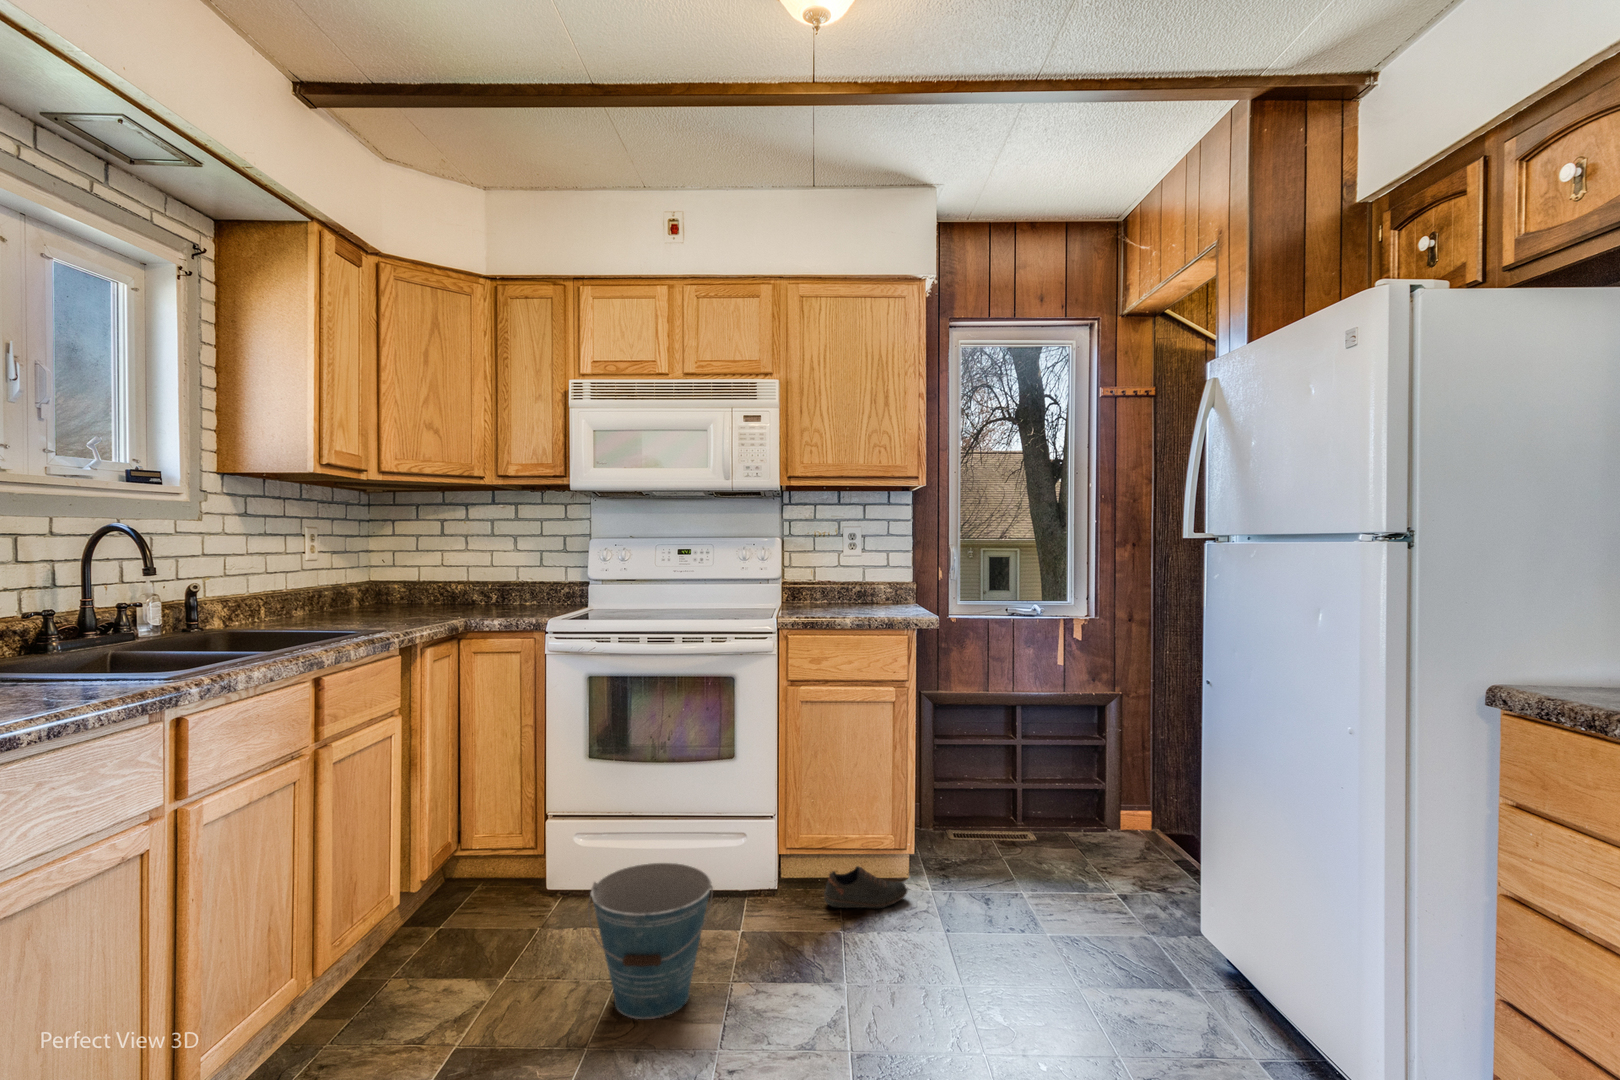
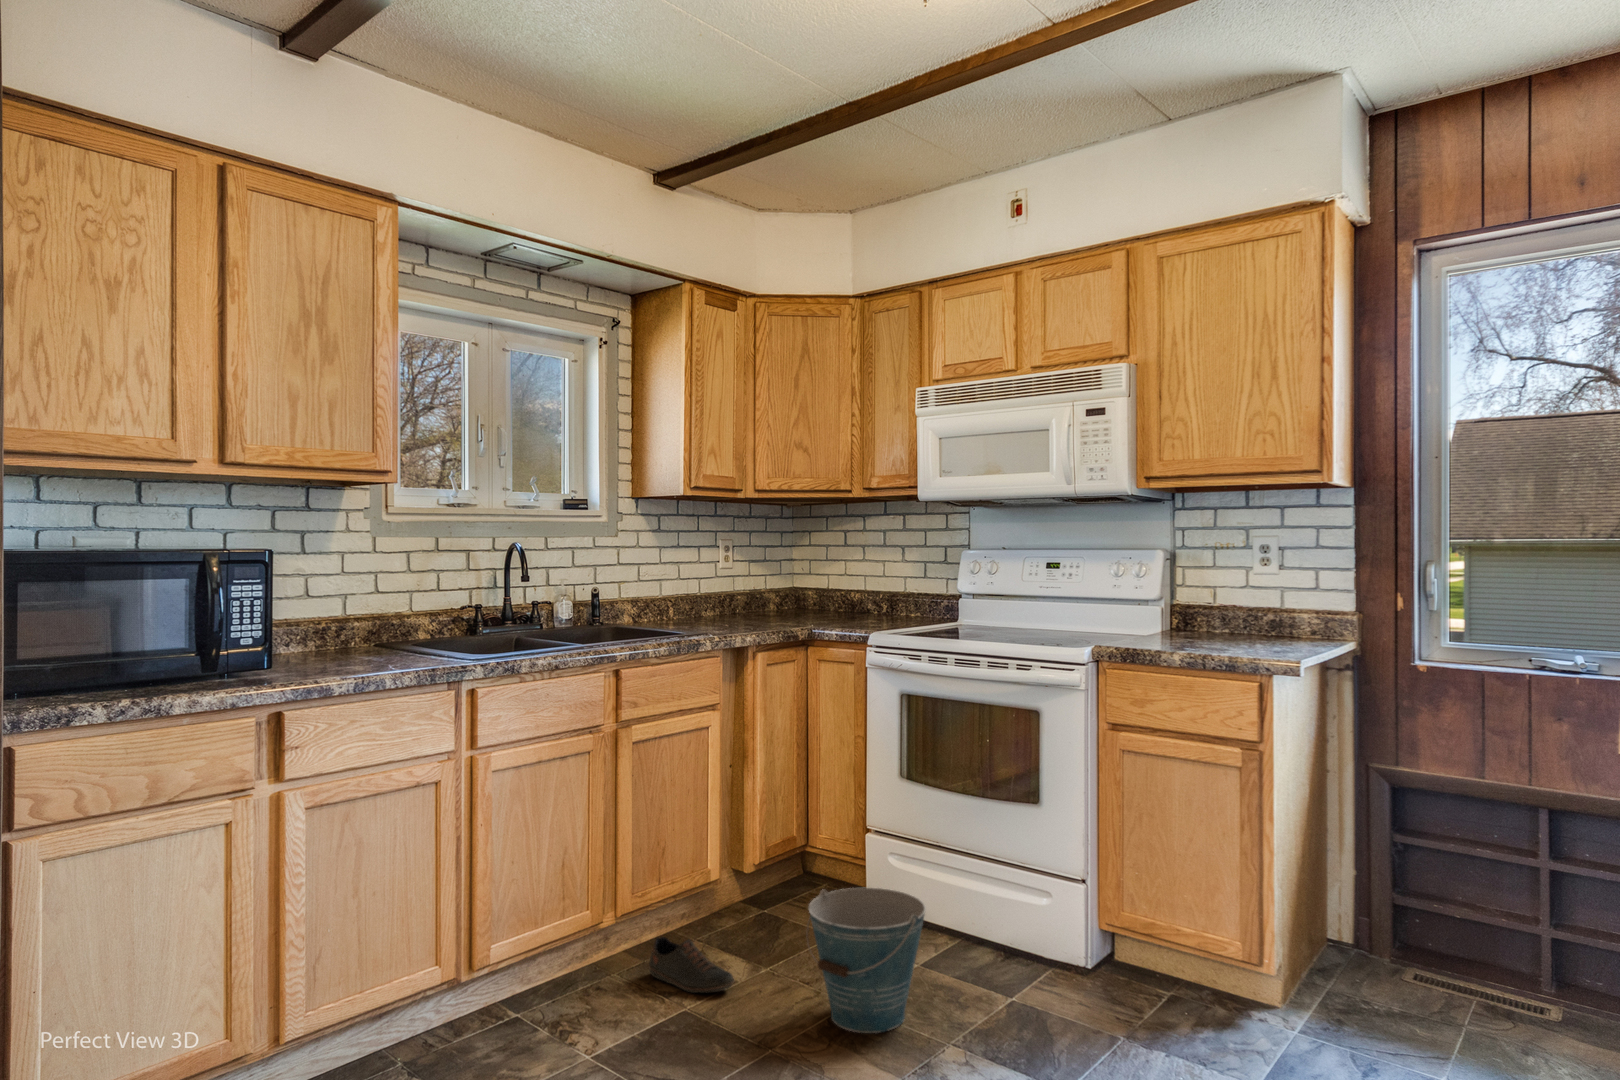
shoe: present [824,866,907,908] -> present [649,937,734,993]

